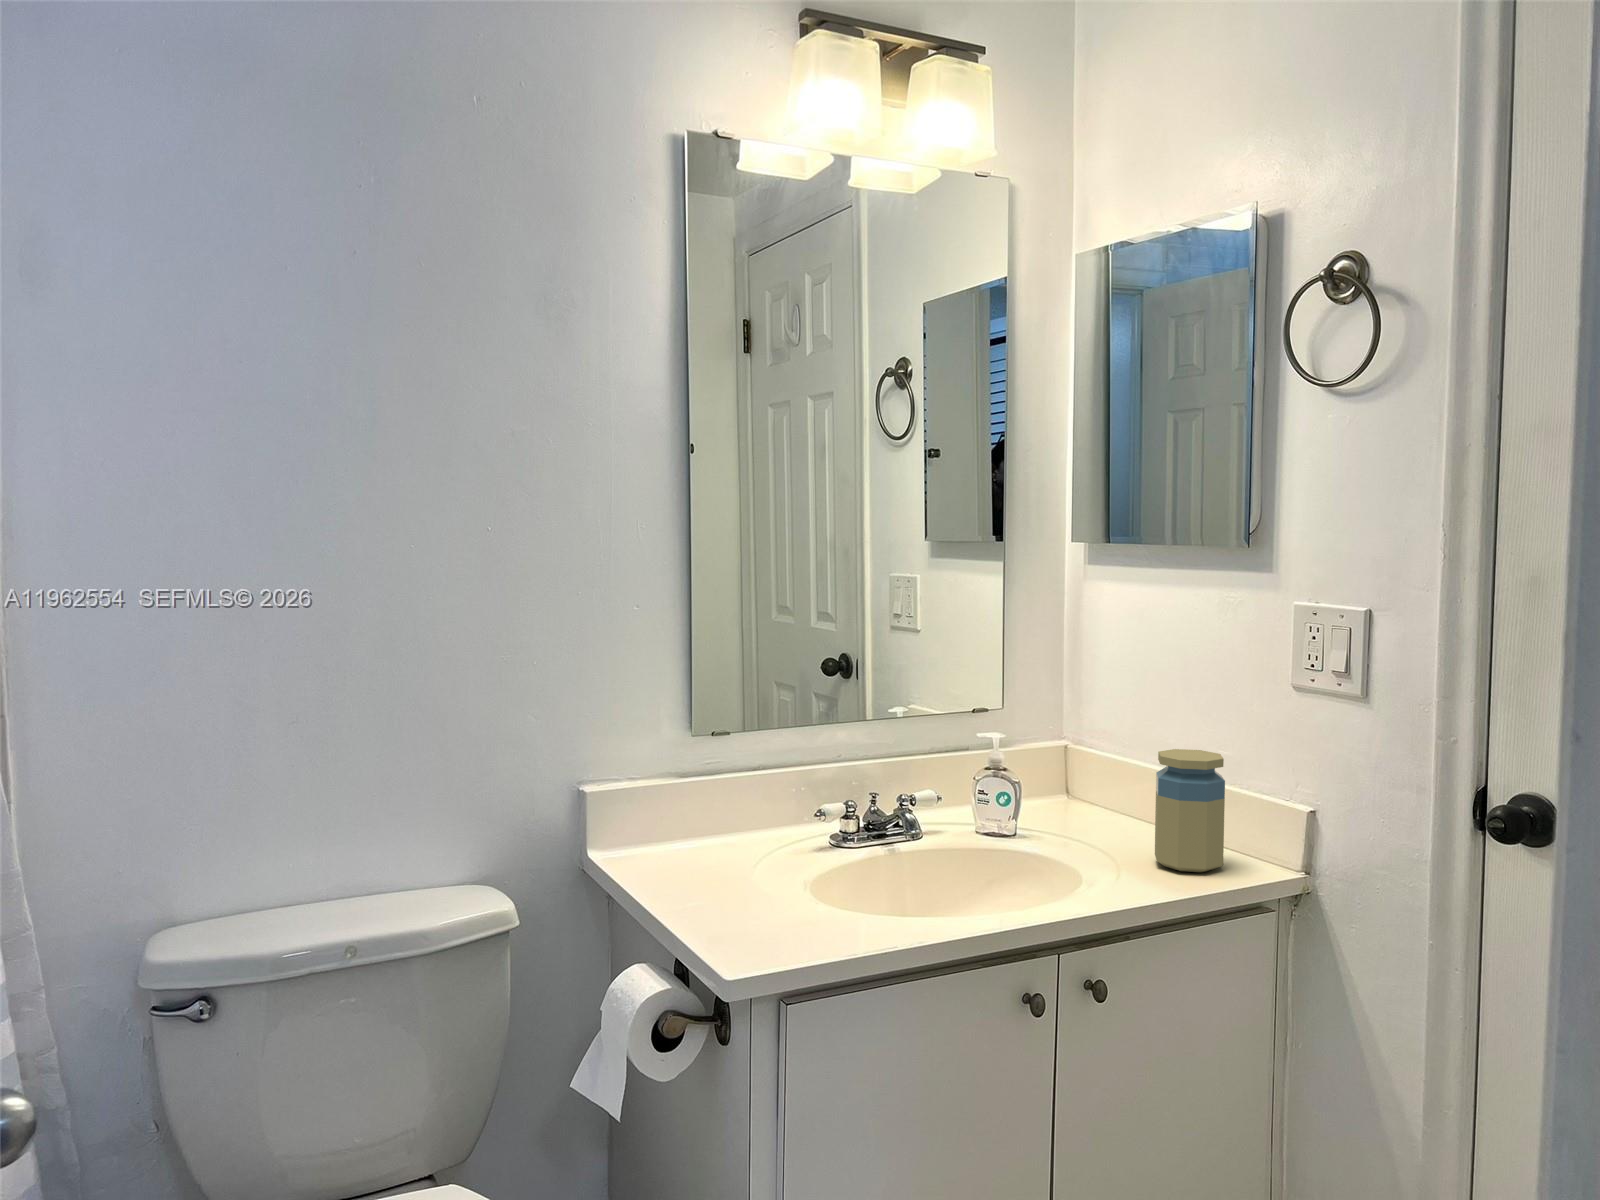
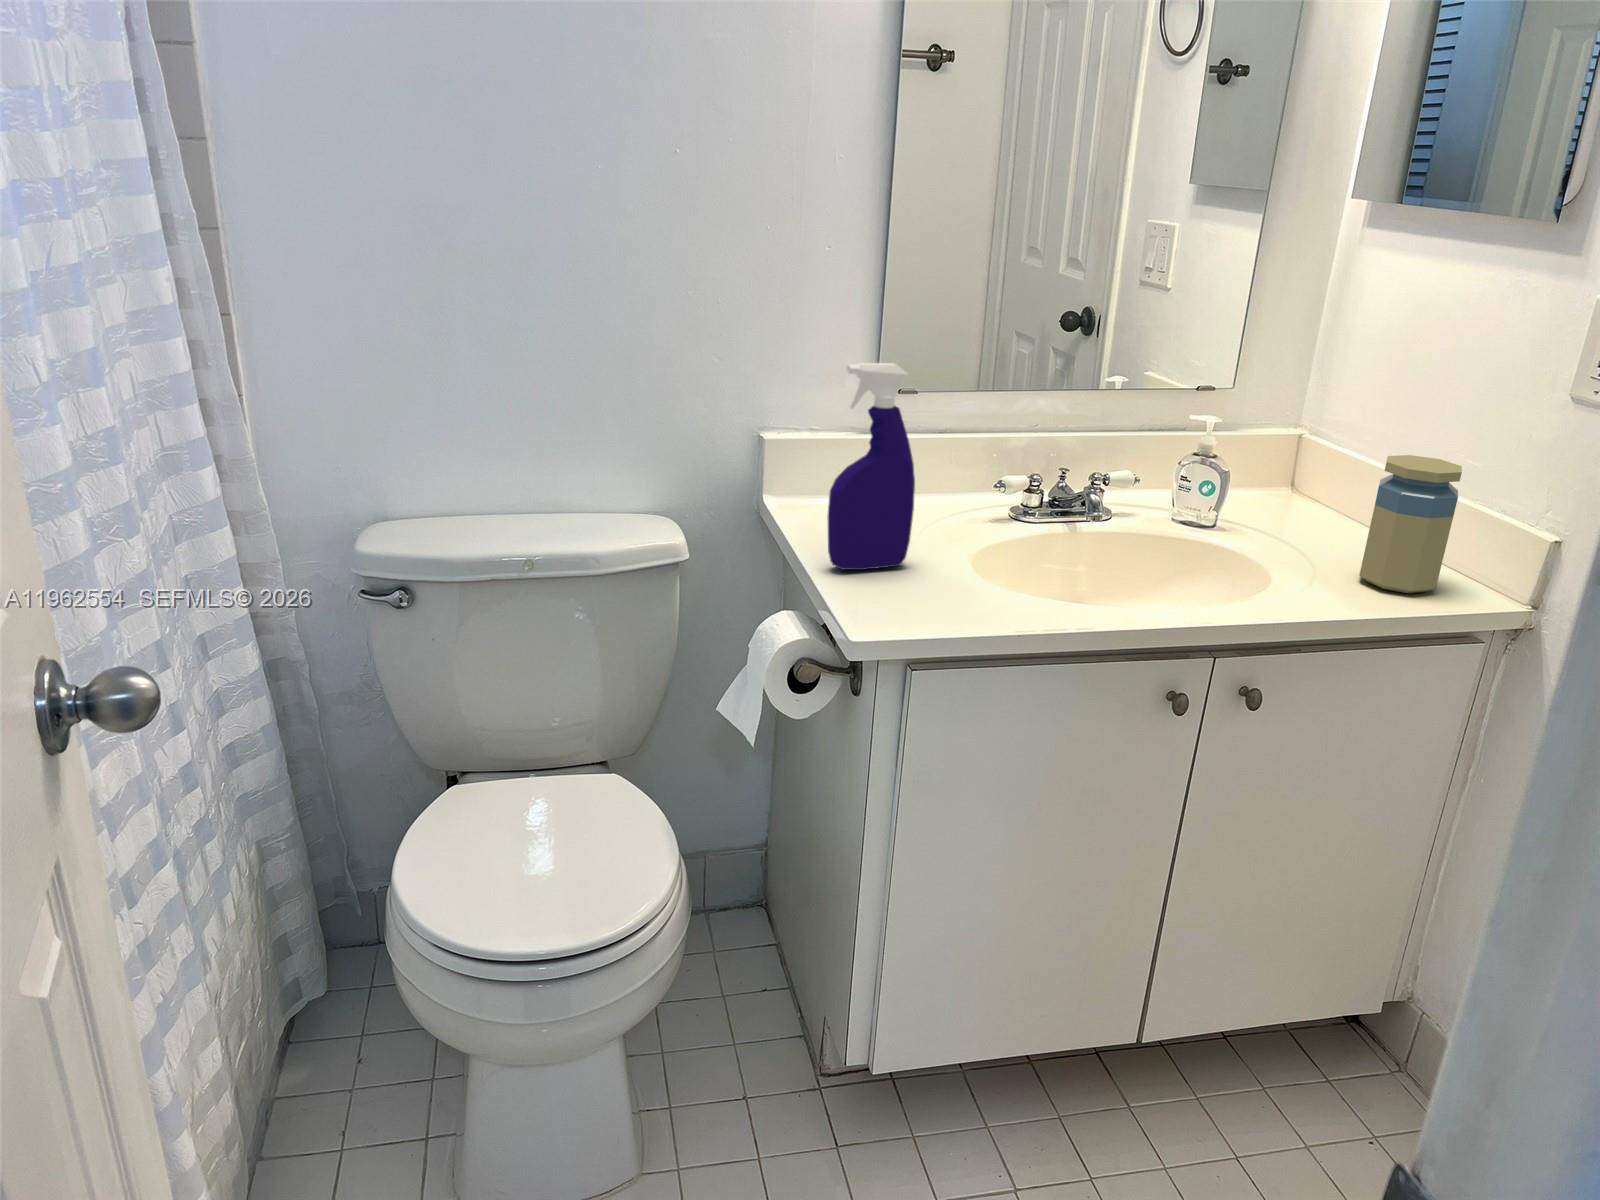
spray bottle: none [676,706,756,914] -> present [827,363,915,570]

